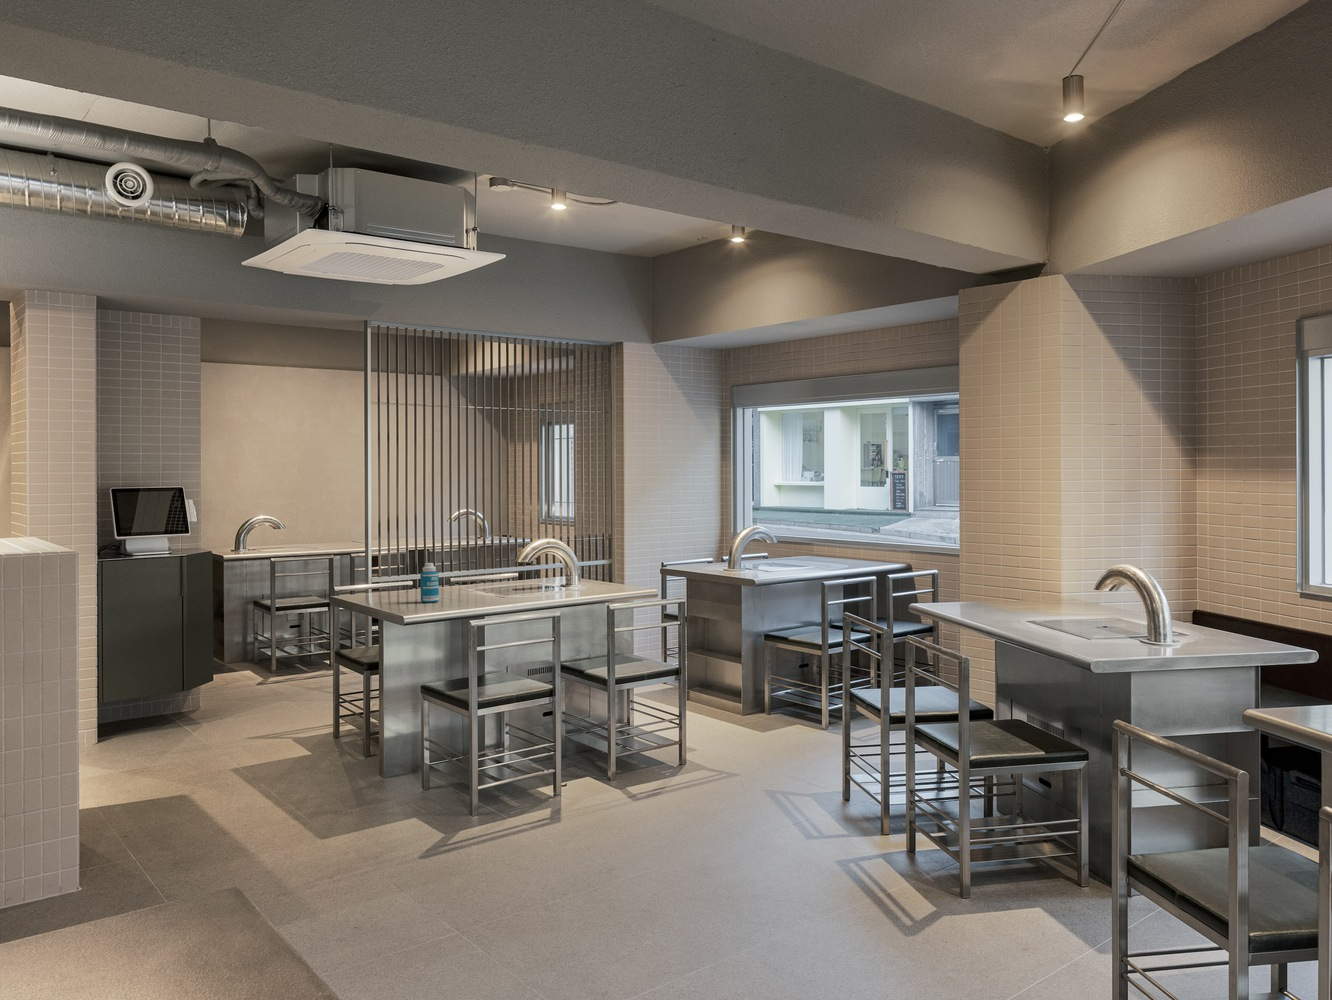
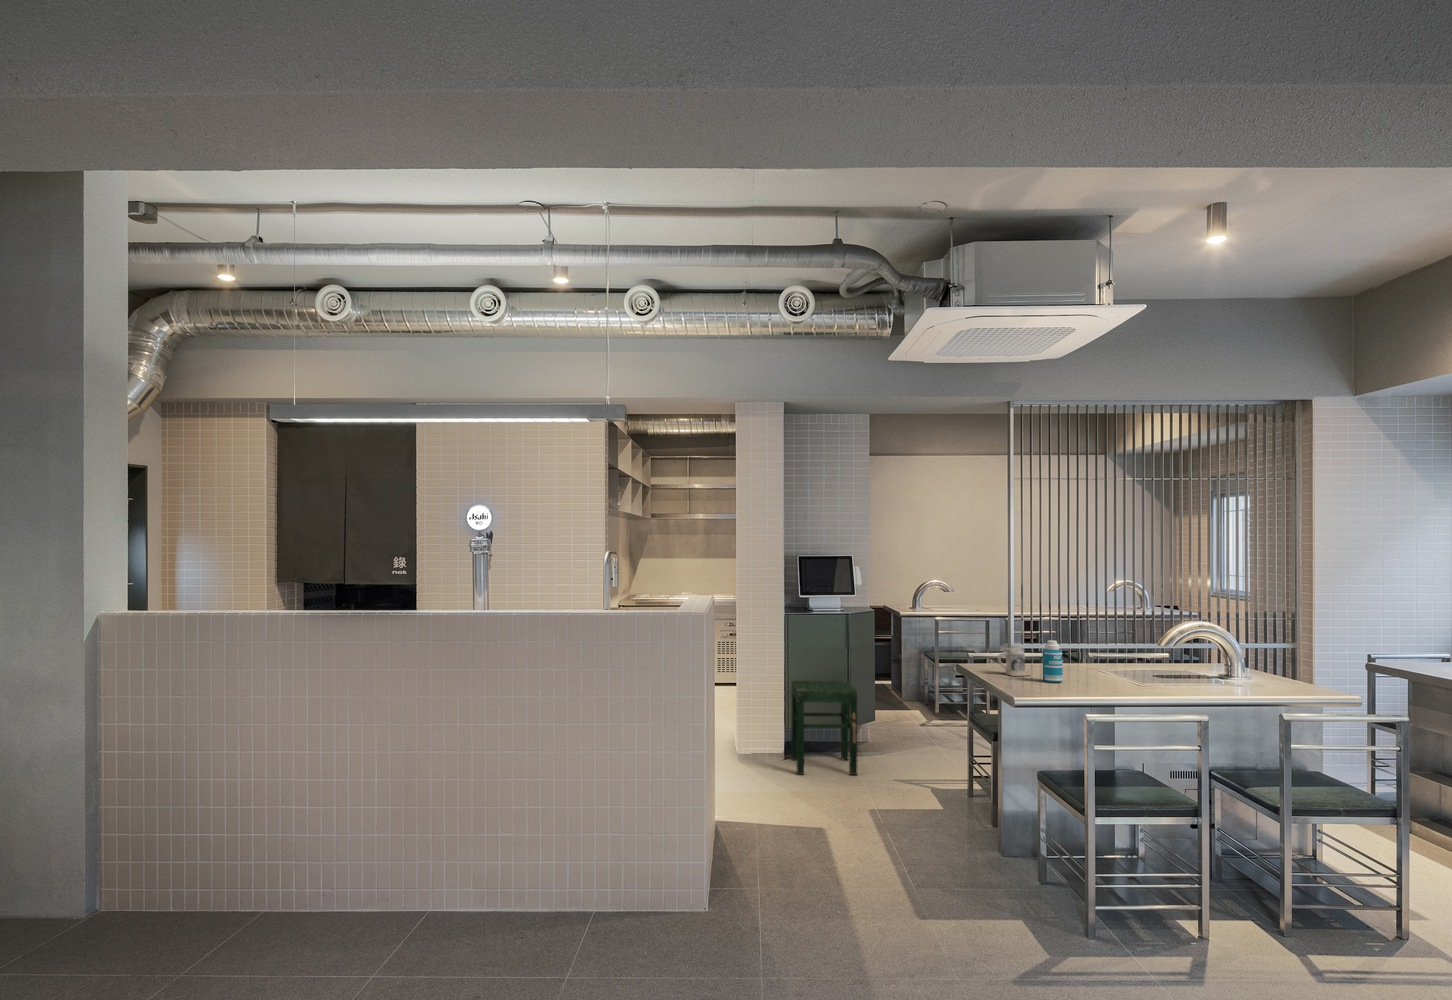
beer mug: none [375,569,409,602] -> present [998,643,1029,676]
stool: none [108,638,204,754] -> present [791,681,857,775]

